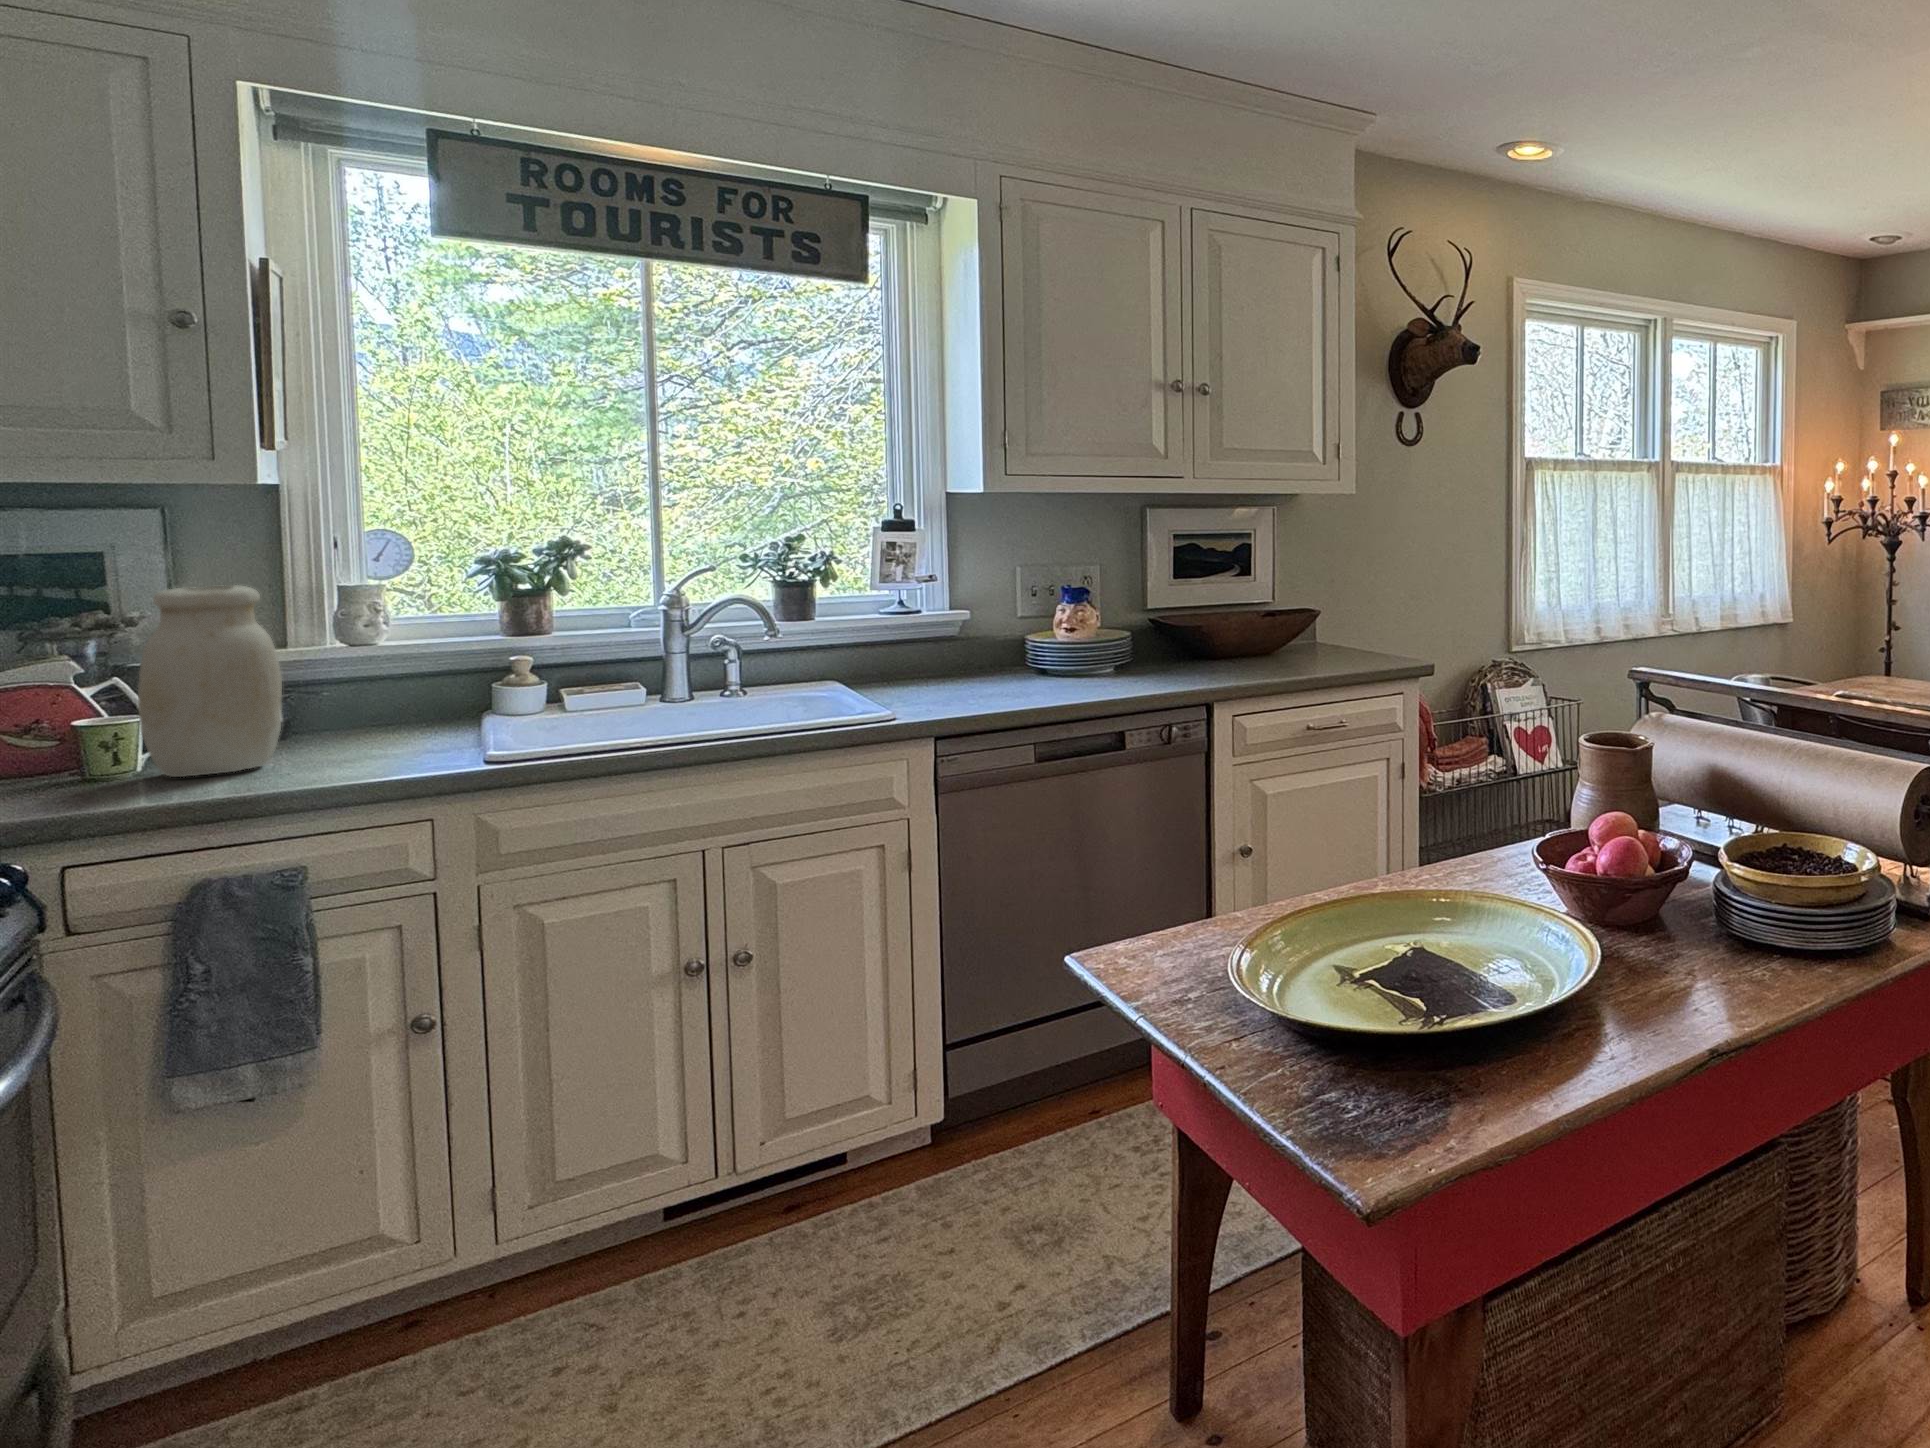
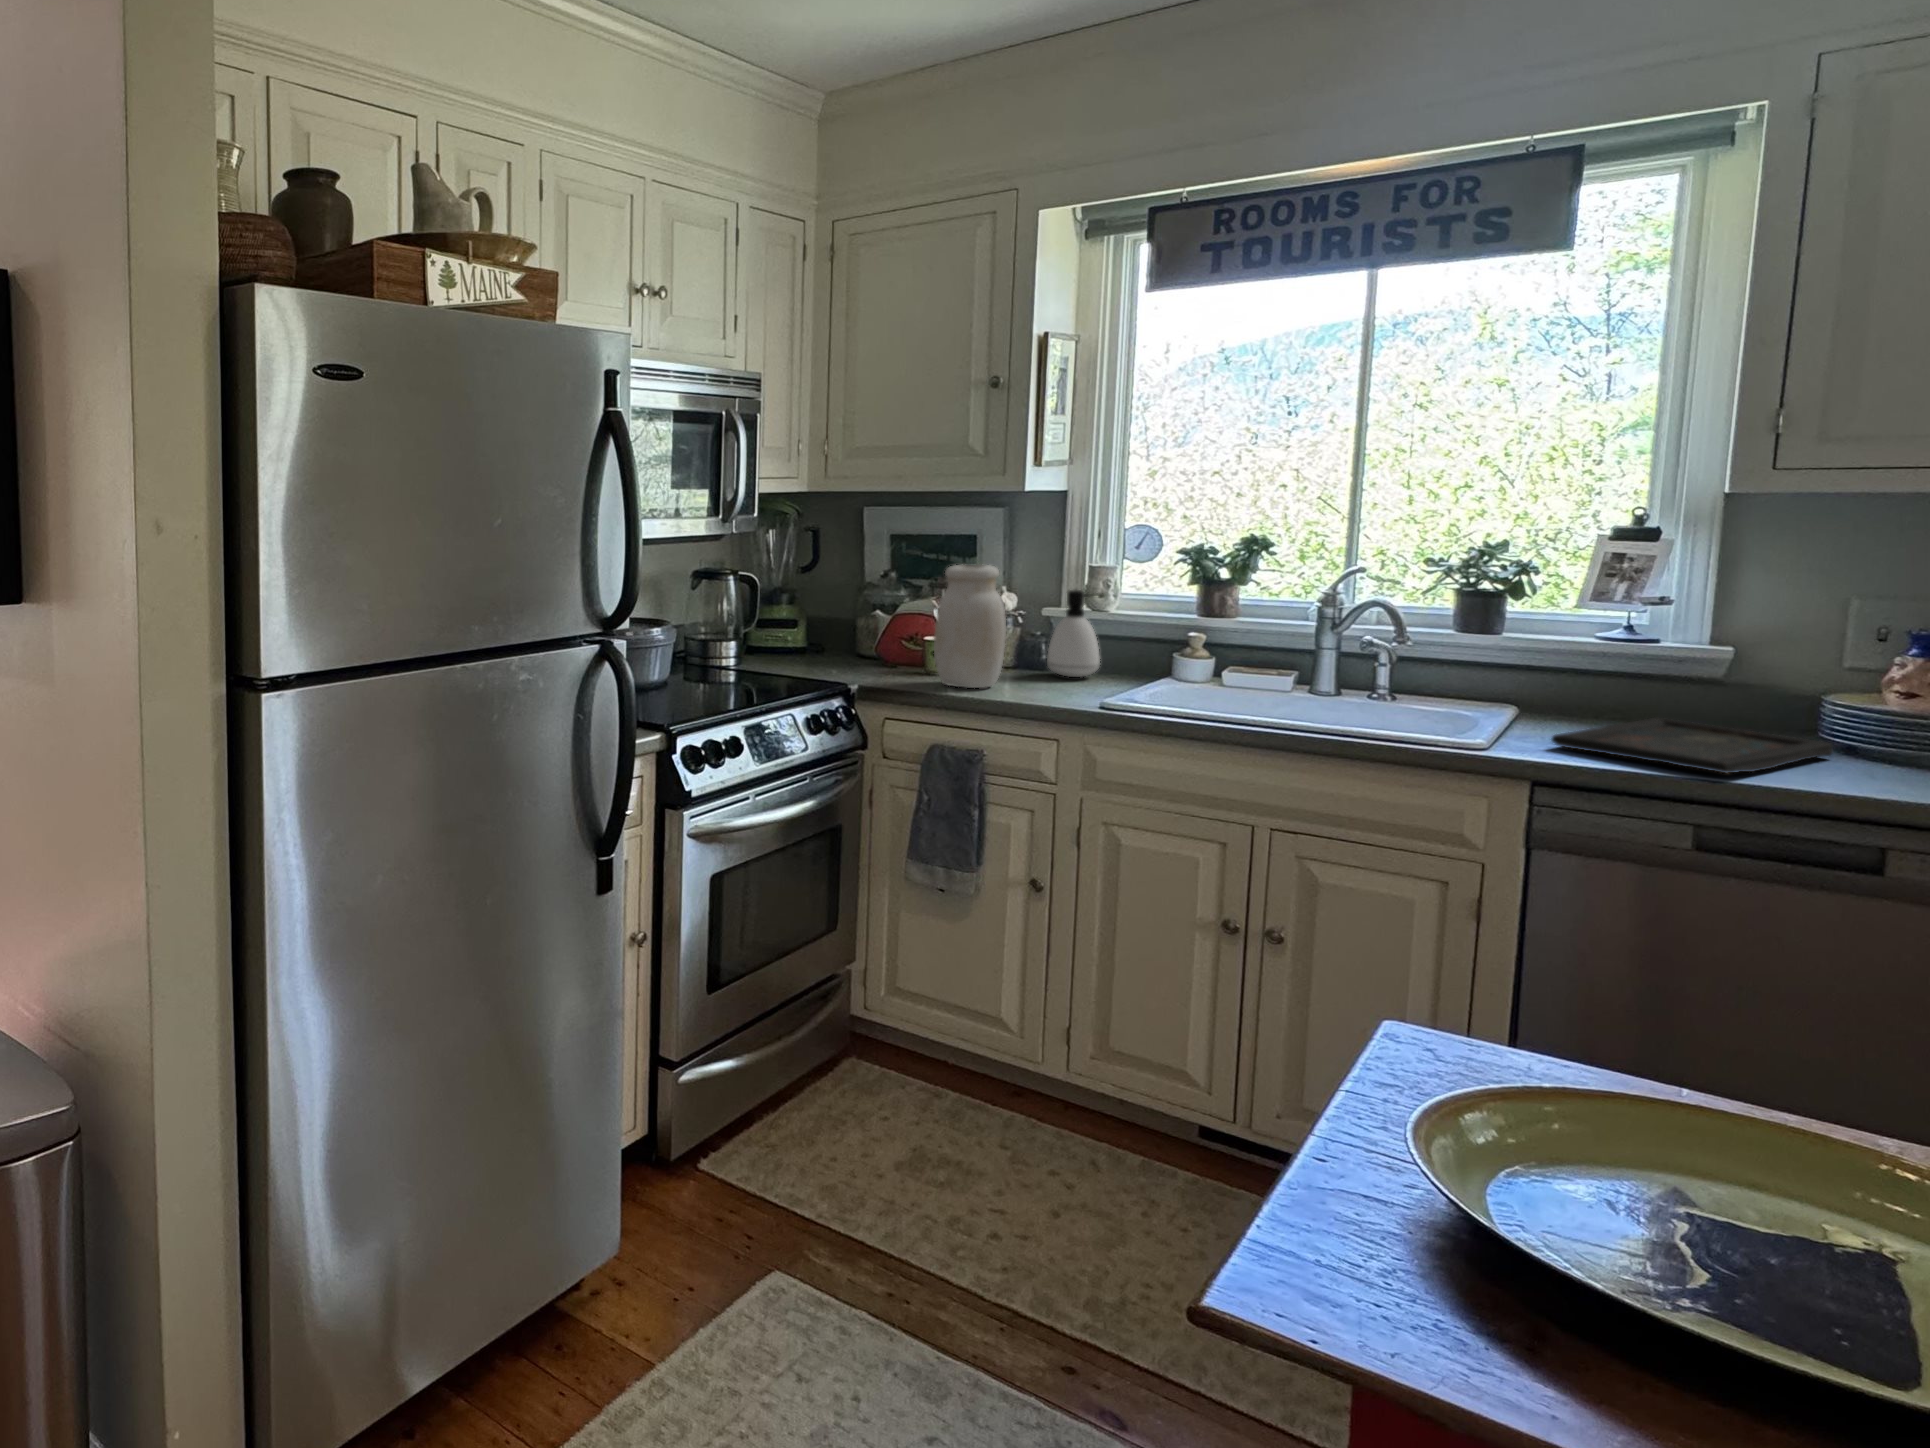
soap dispenser: none [315,616,402,735] -> present [1047,590,1103,677]
tray: none [929,667,1069,700] -> present [1552,717,1832,773]

